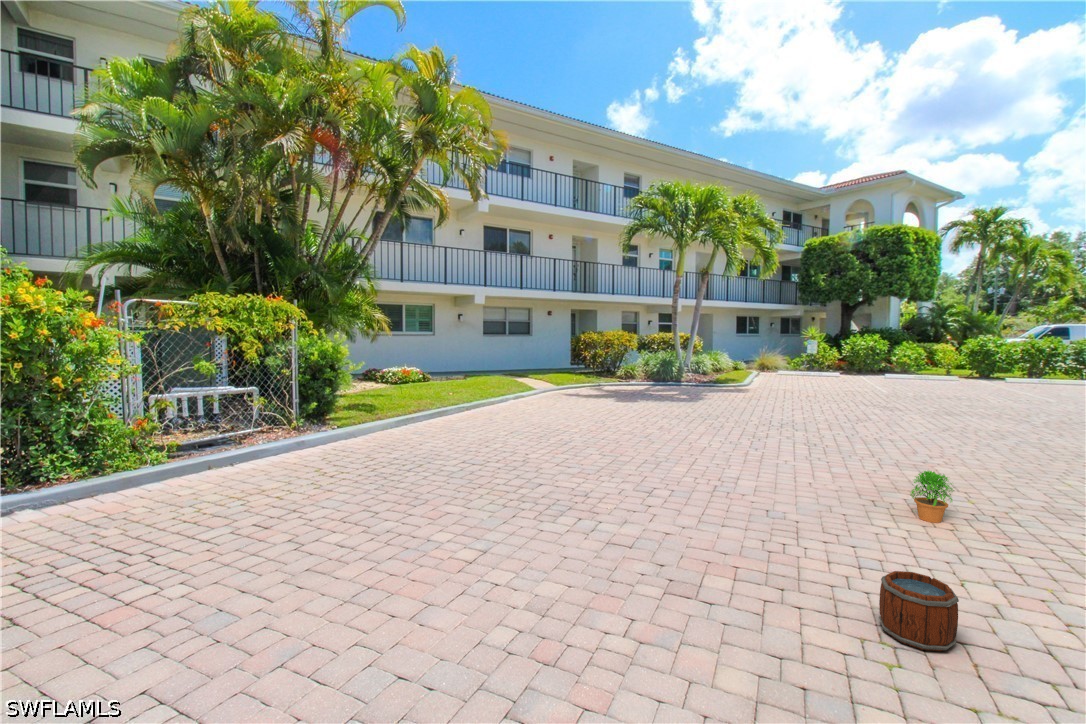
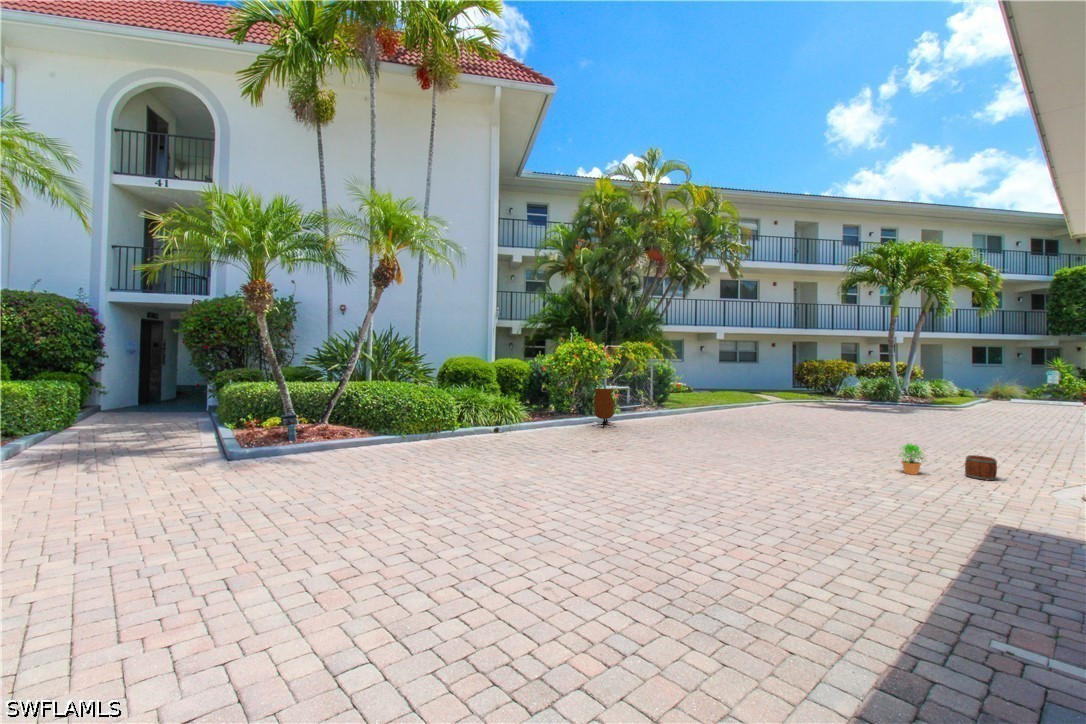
lounge chair: none [60,410,169,510] -> present [592,388,616,428]
potted plant: present [911,471,954,523] -> present [899,443,924,475]

